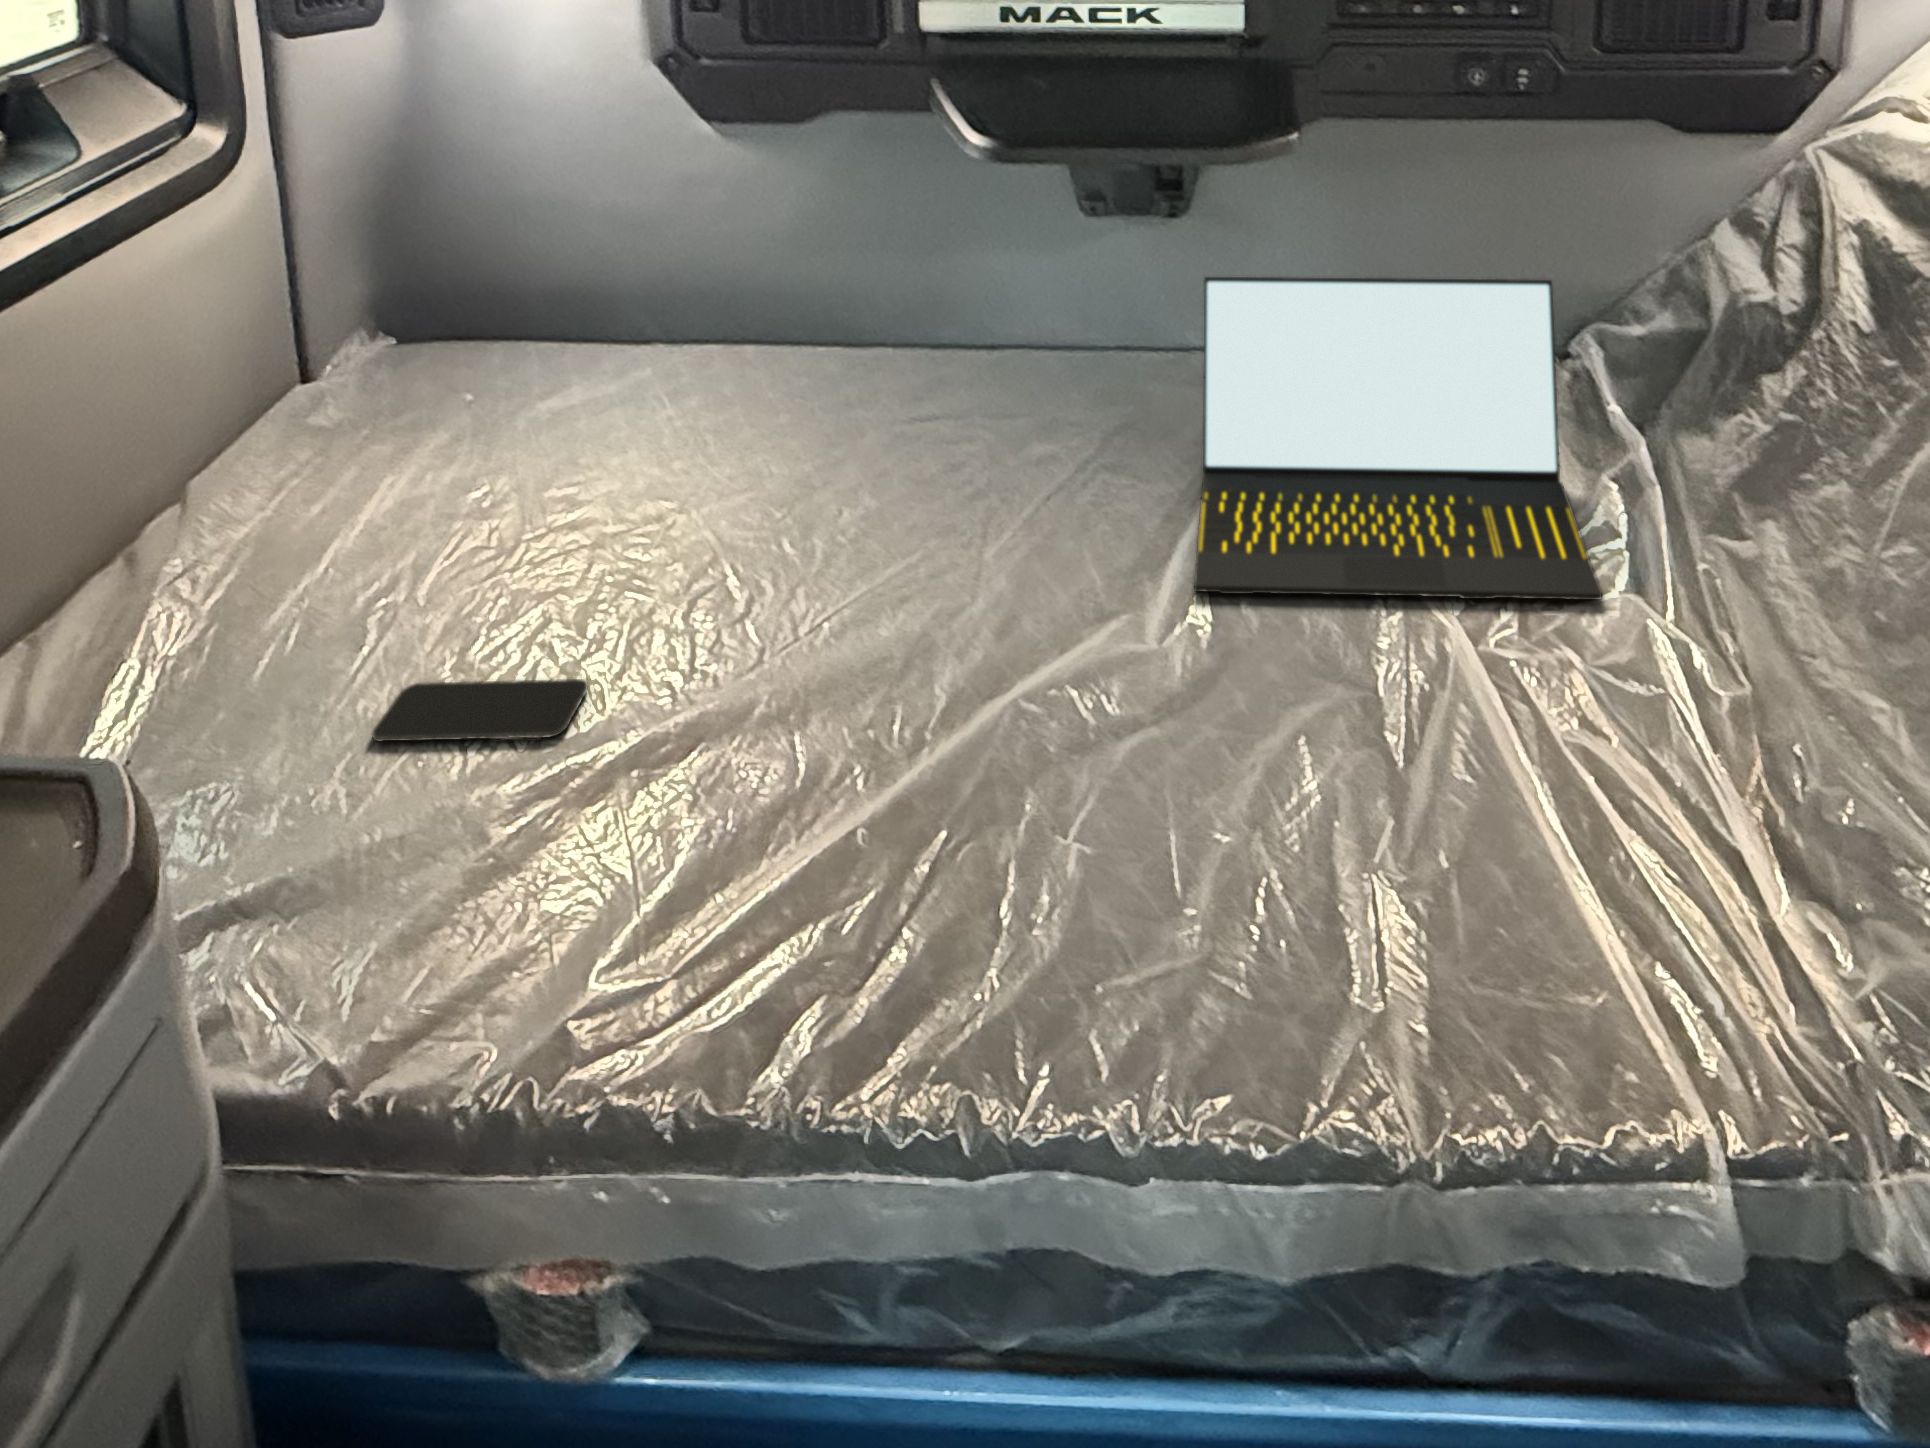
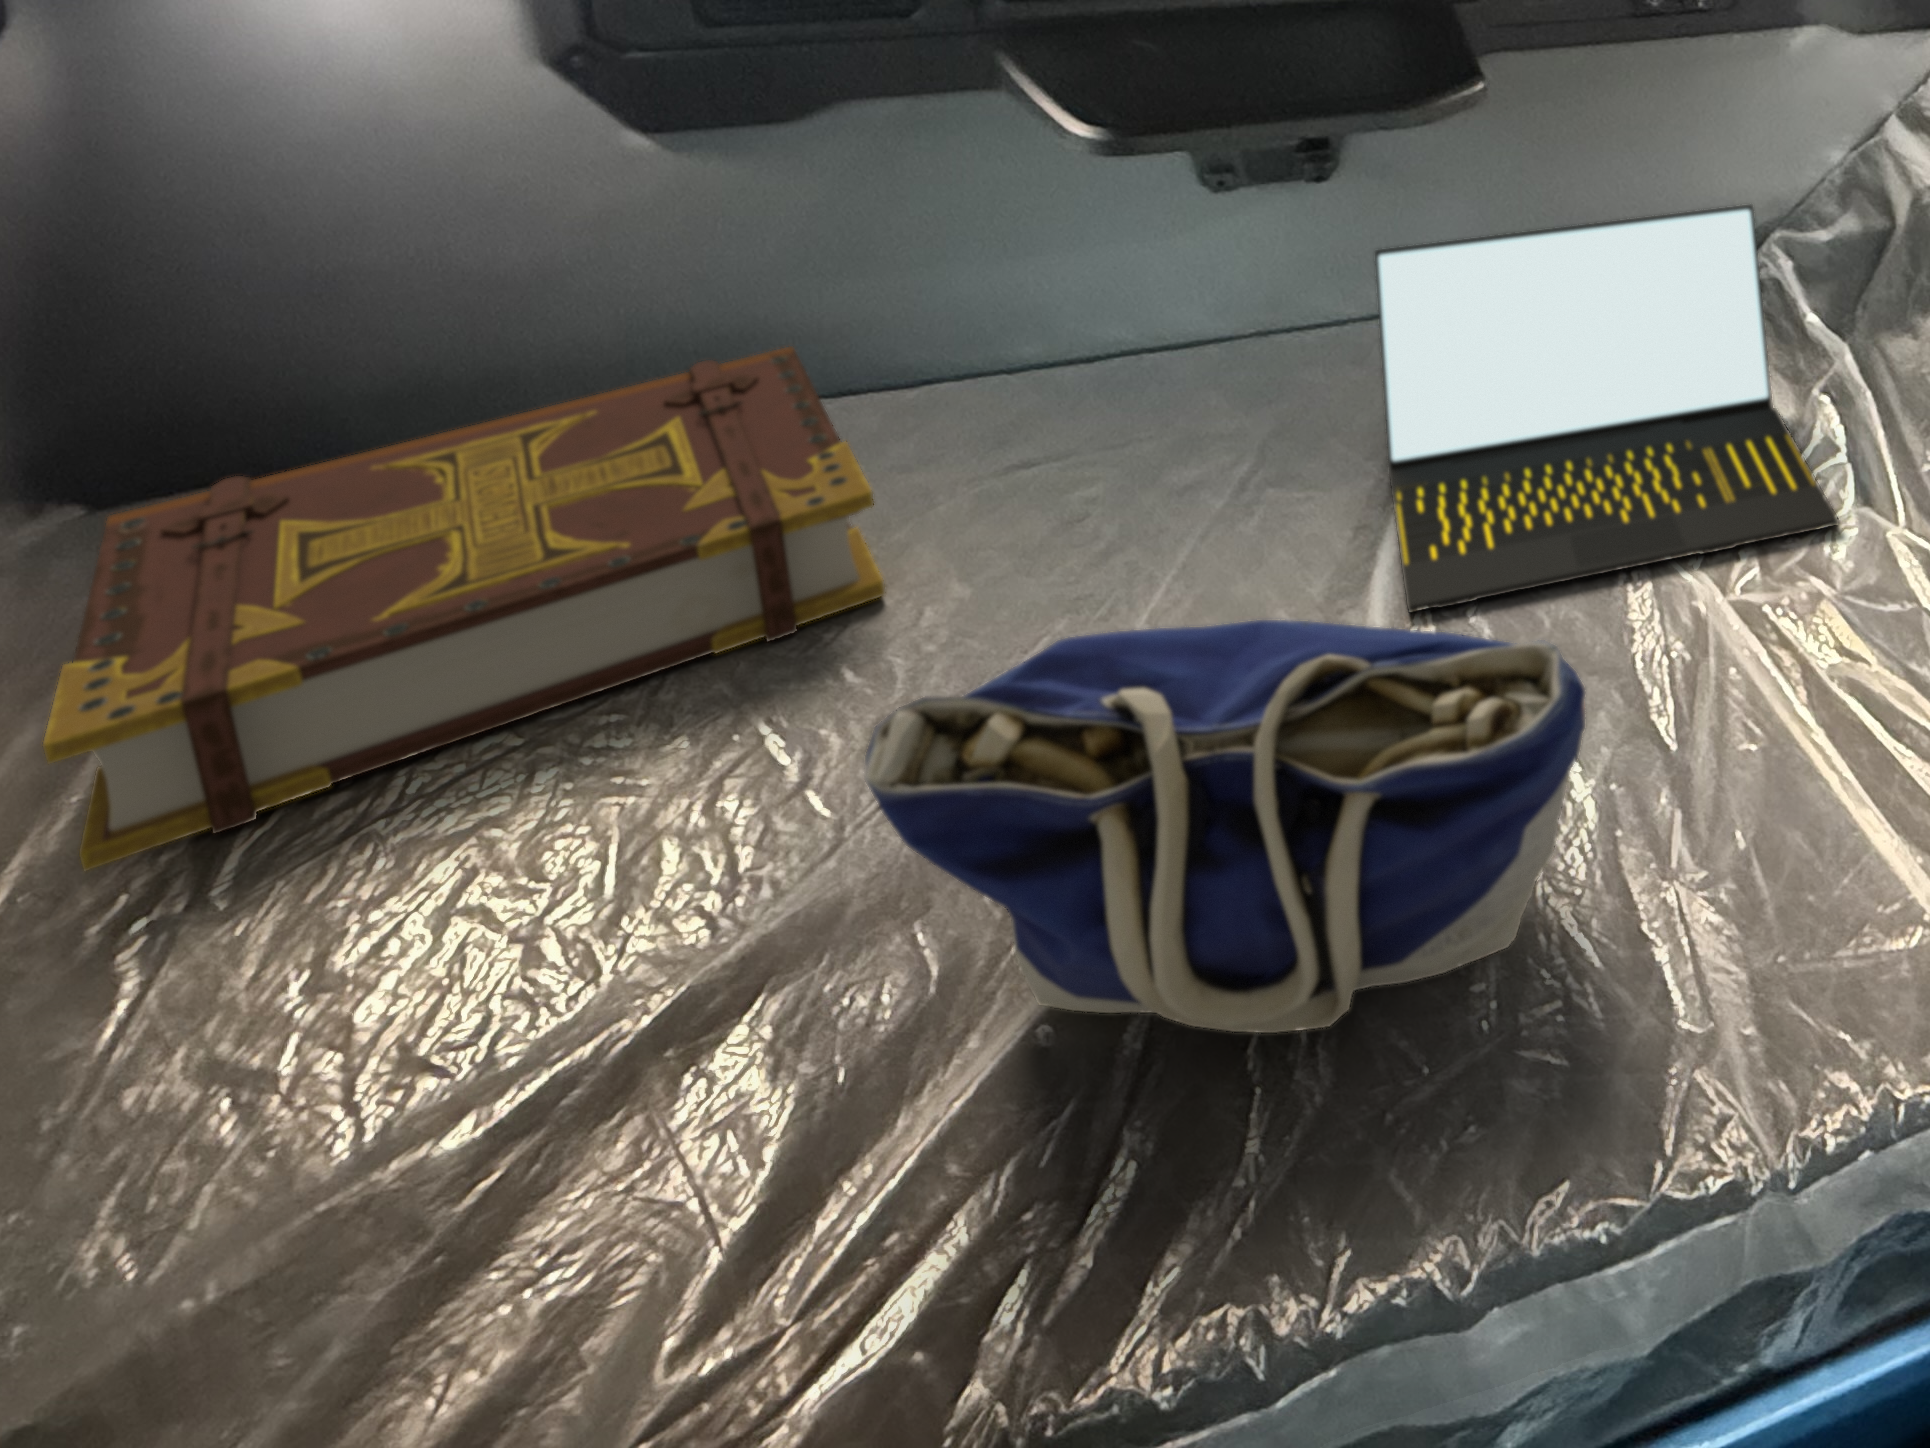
book: none [346,300,823,568] -> present [43,347,886,870]
tote bag: none [748,519,1279,896] -> present [864,620,1585,1033]
smartphone: present [372,679,588,741] -> none [171,940,566,1136]

